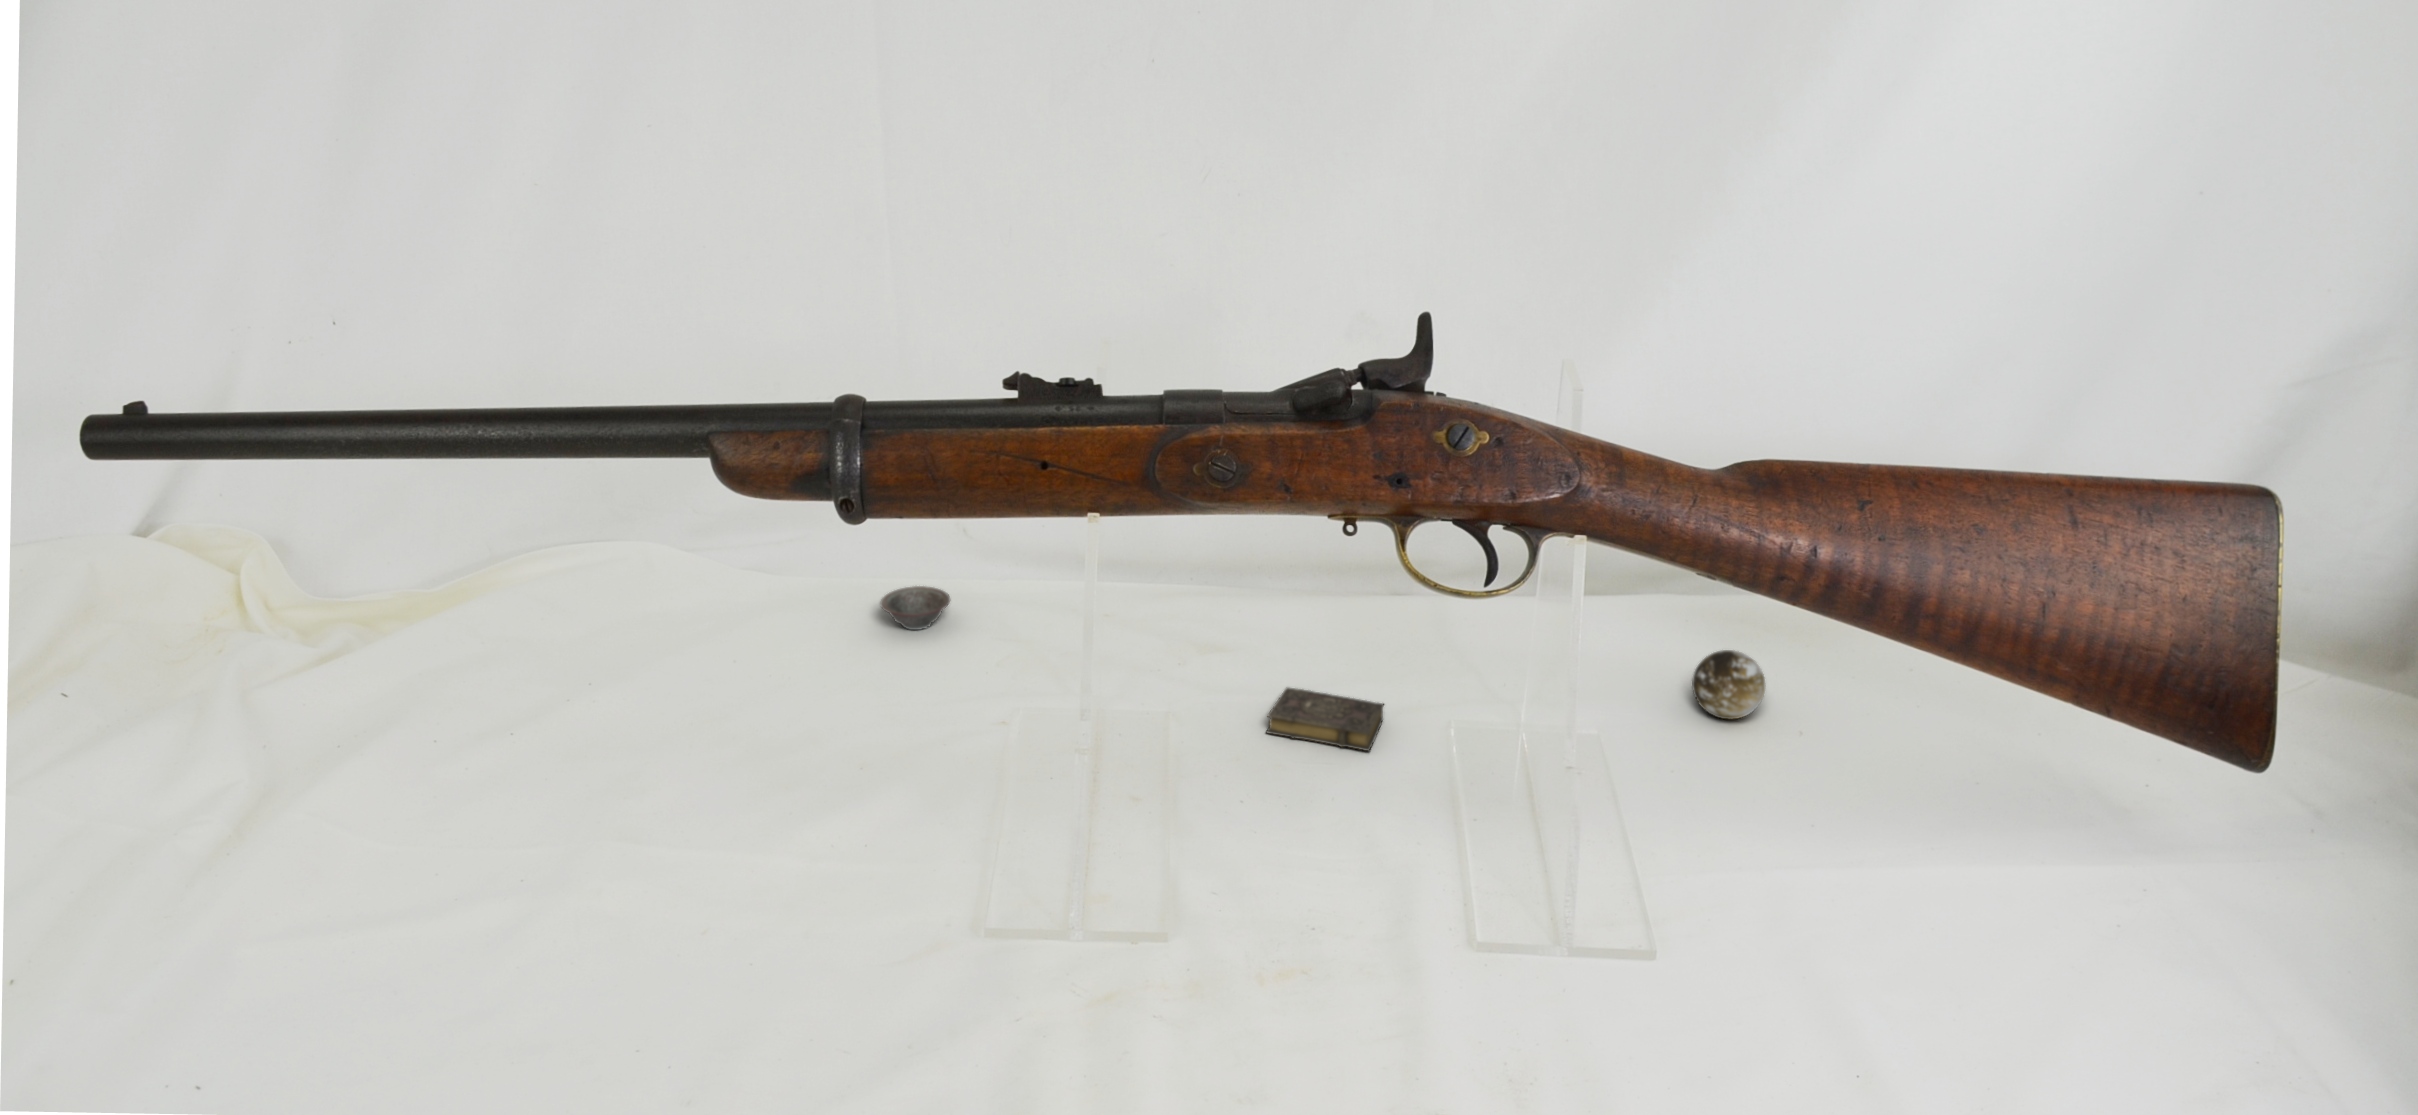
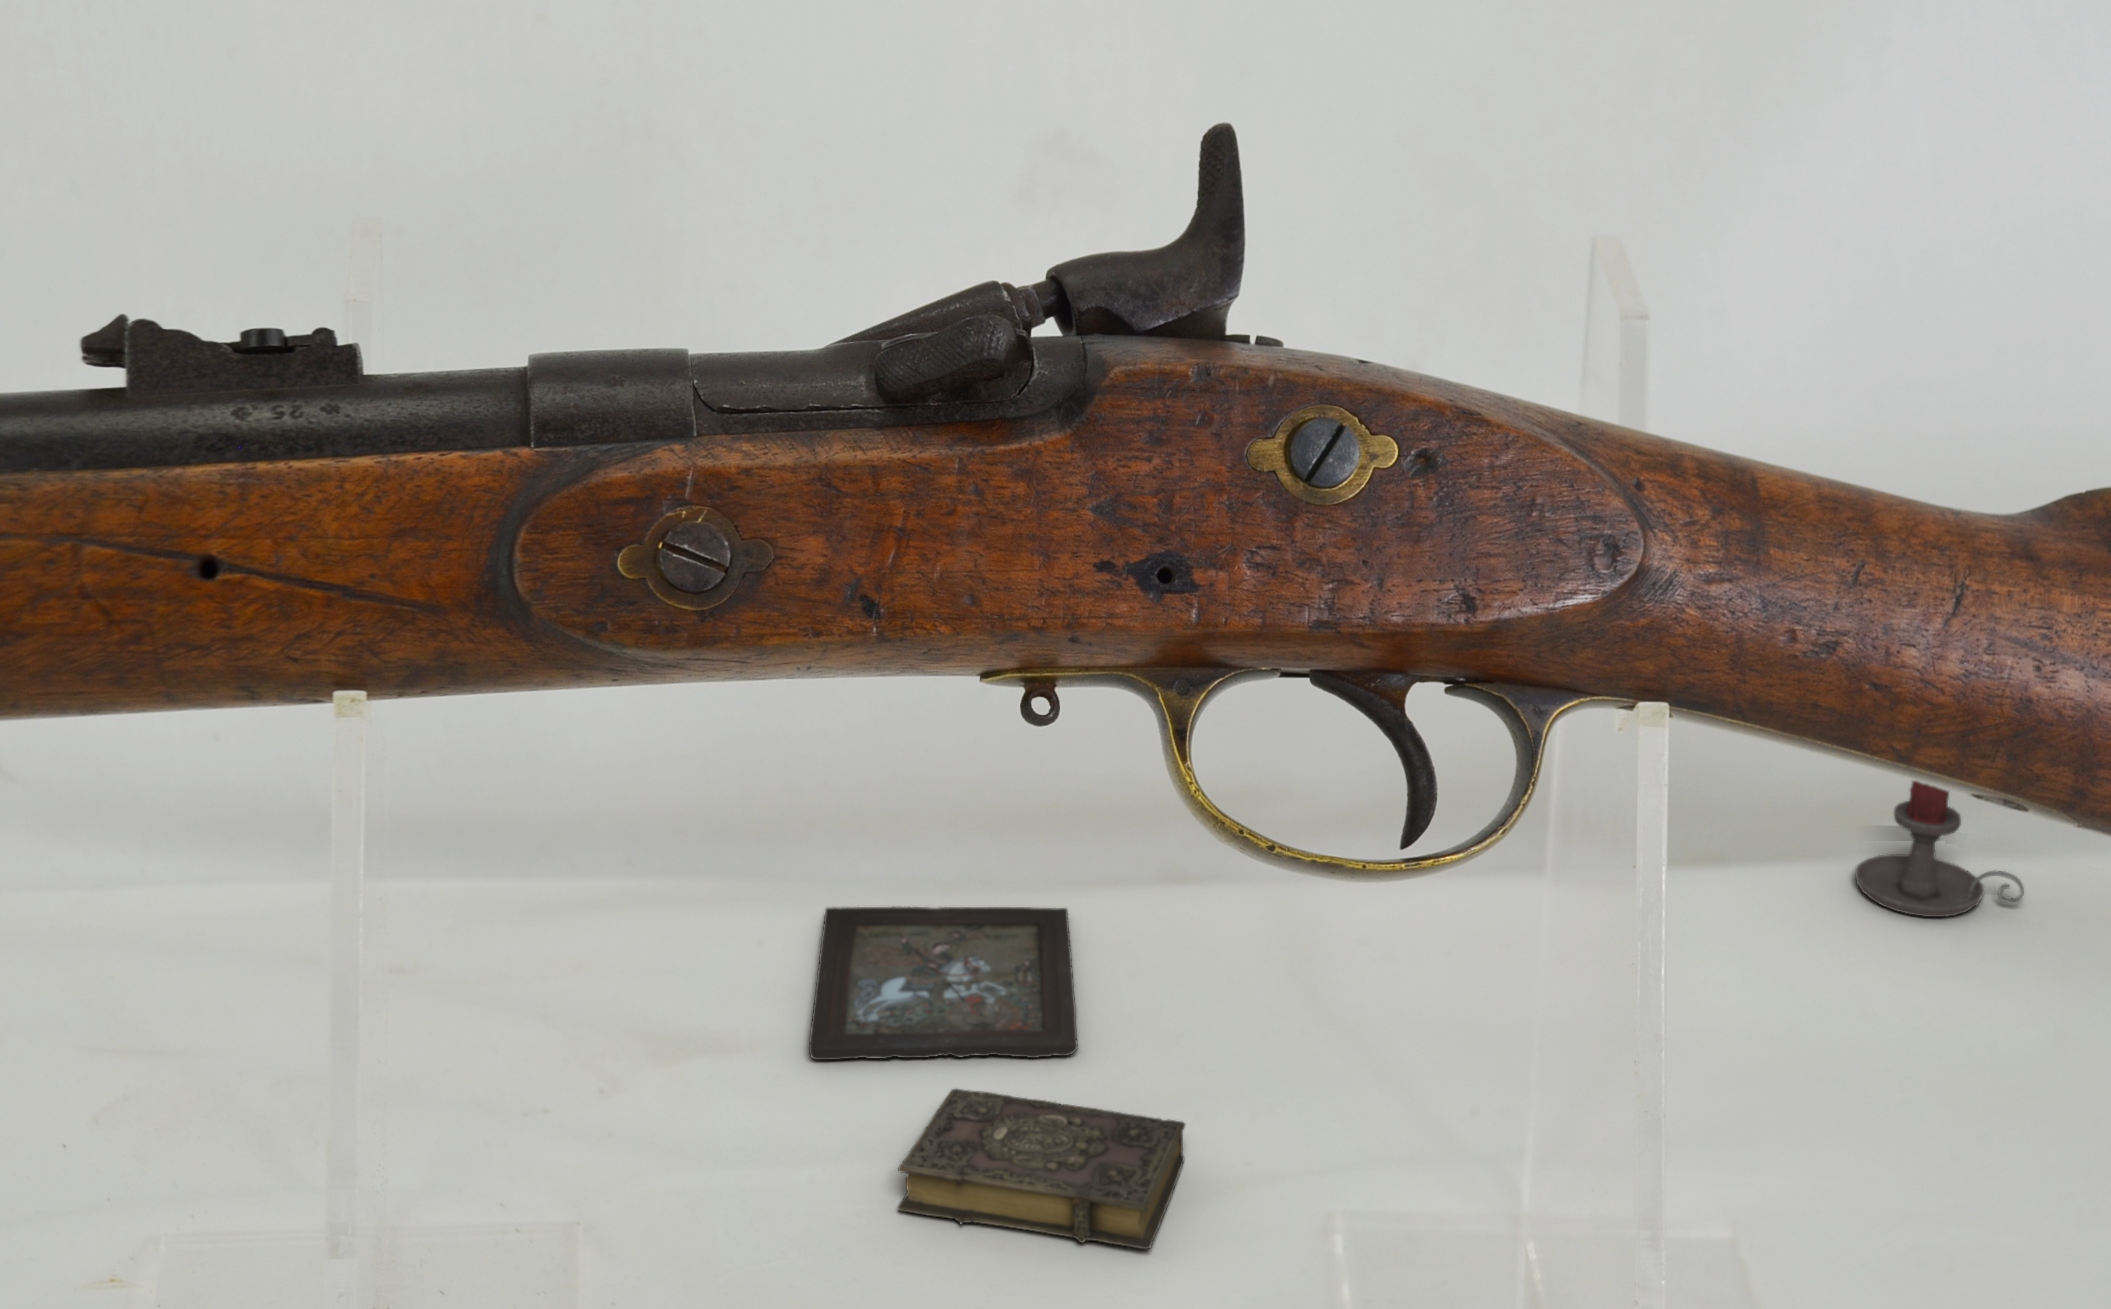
candle holder: none [1683,558,1758,638] -> present [1855,781,2024,917]
decorative bowl: present [881,586,950,630] -> none [11,872,183,977]
tray: none [1224,614,1337,678] -> present [809,907,1078,1060]
decorative orb: present [1692,650,1765,719] -> none [1907,954,2080,1120]

